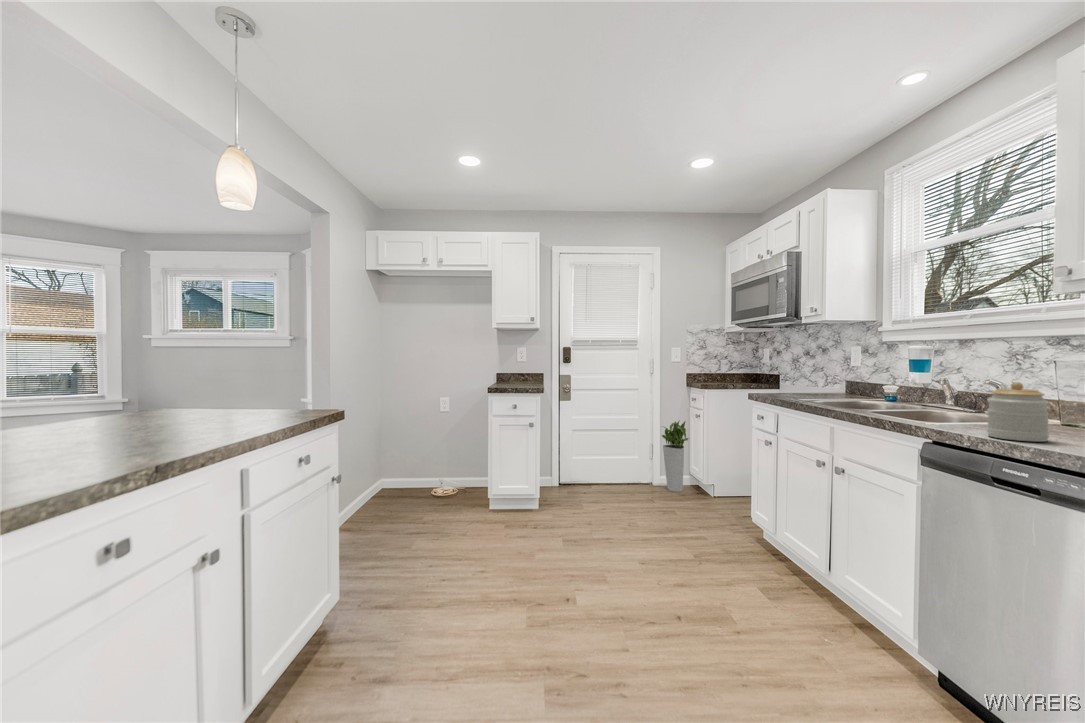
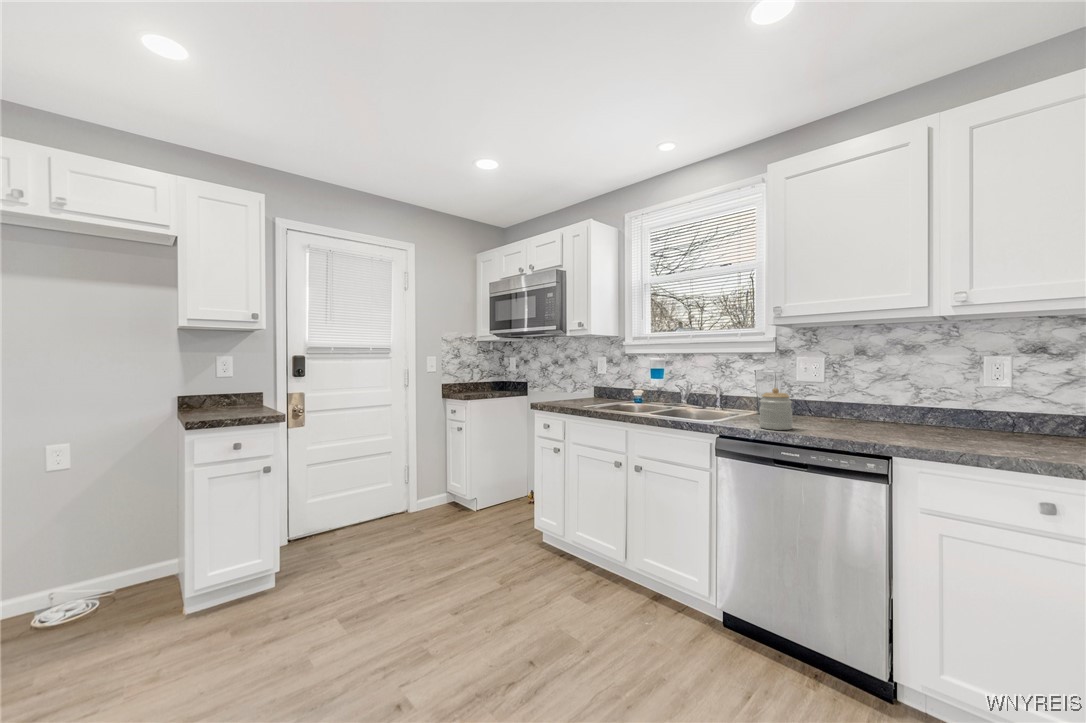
planter: present [662,421,688,492] -> none [420,435,453,517]

